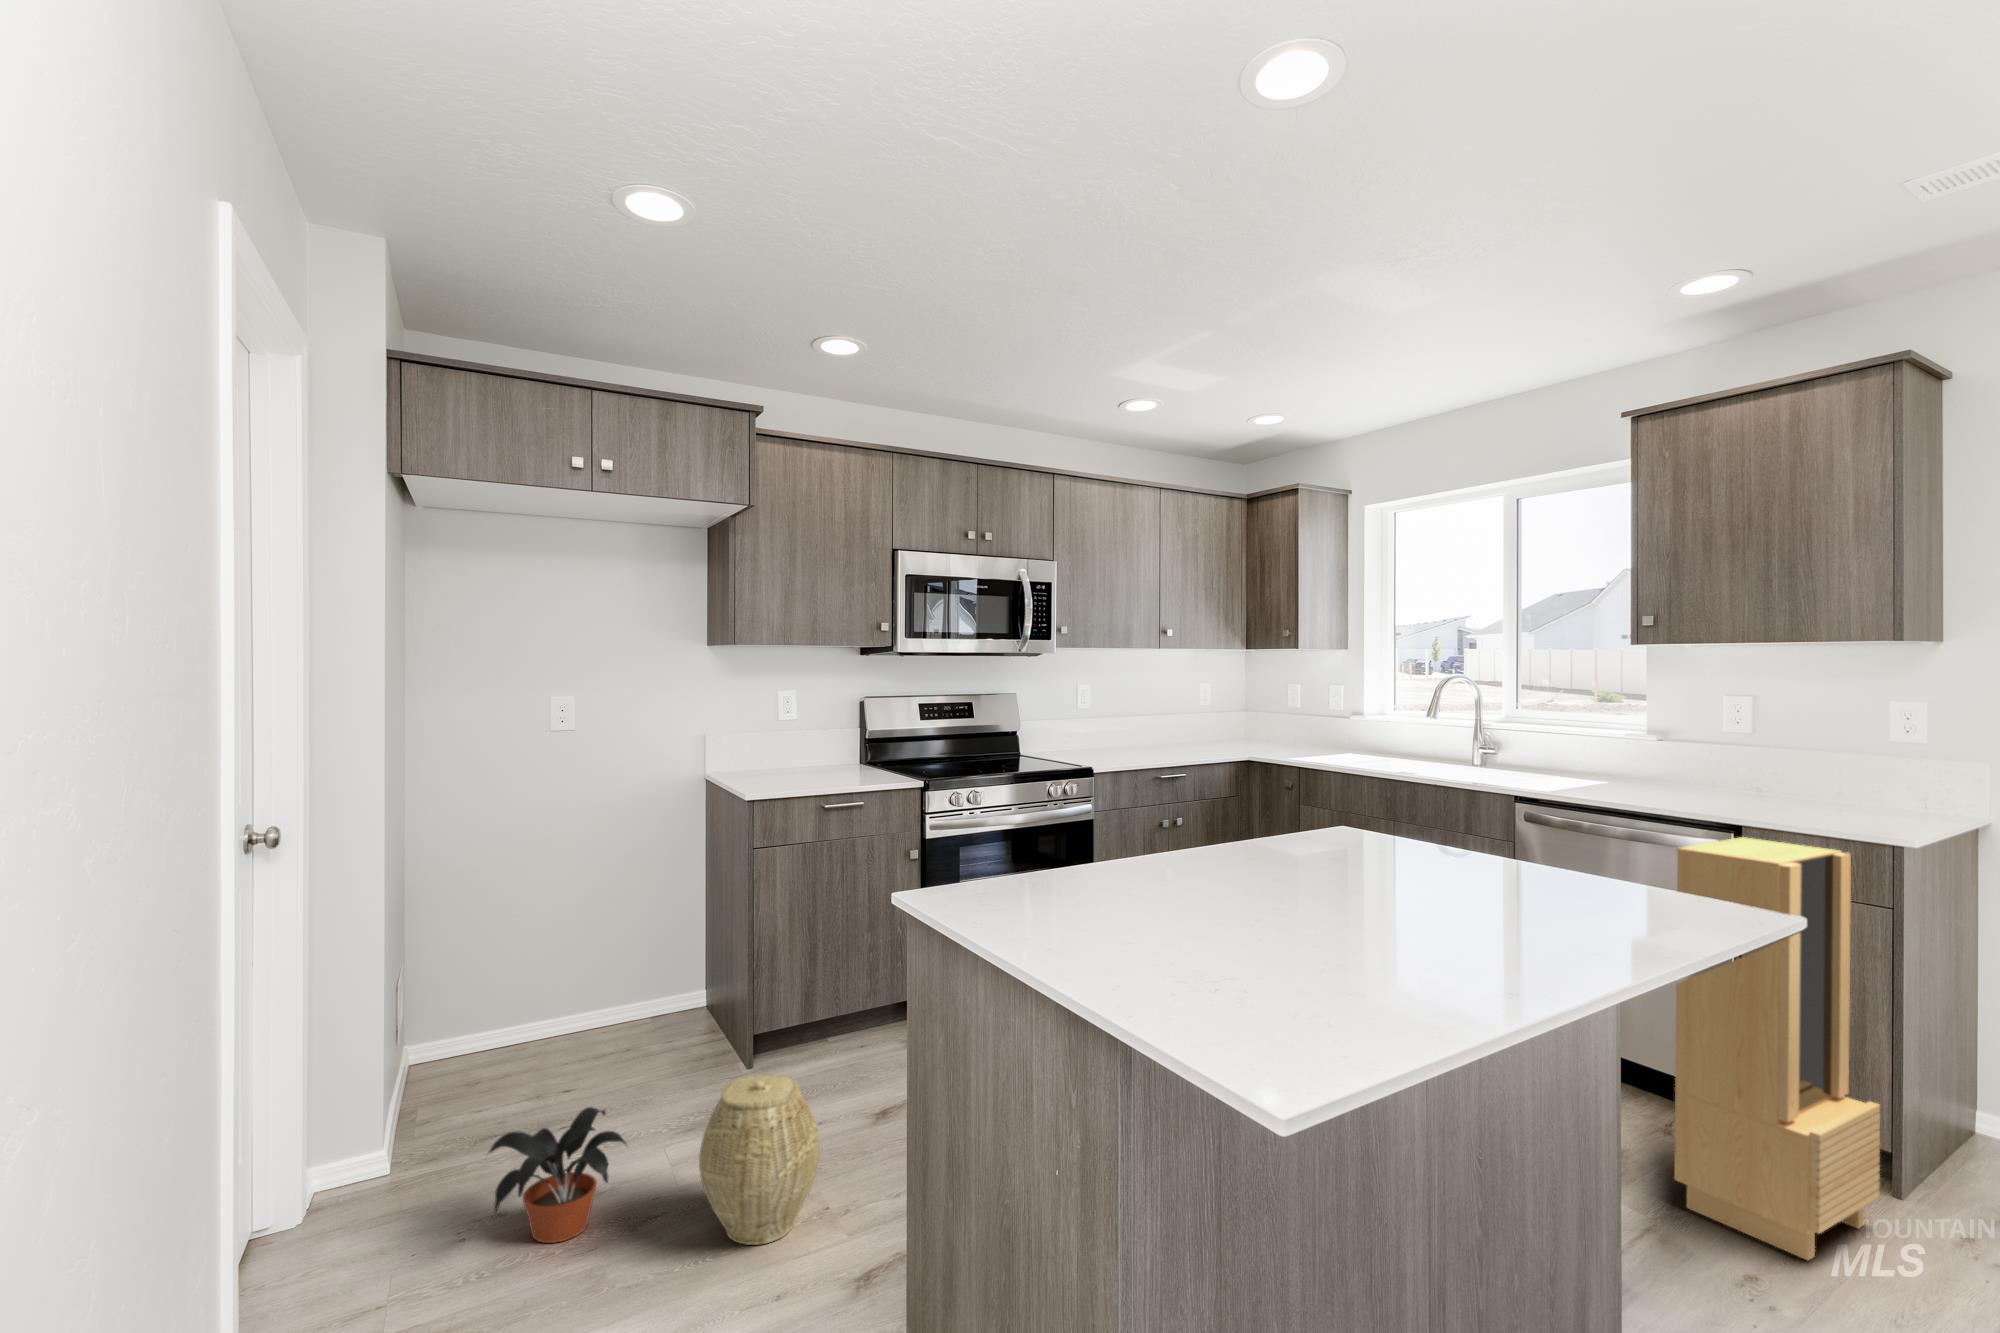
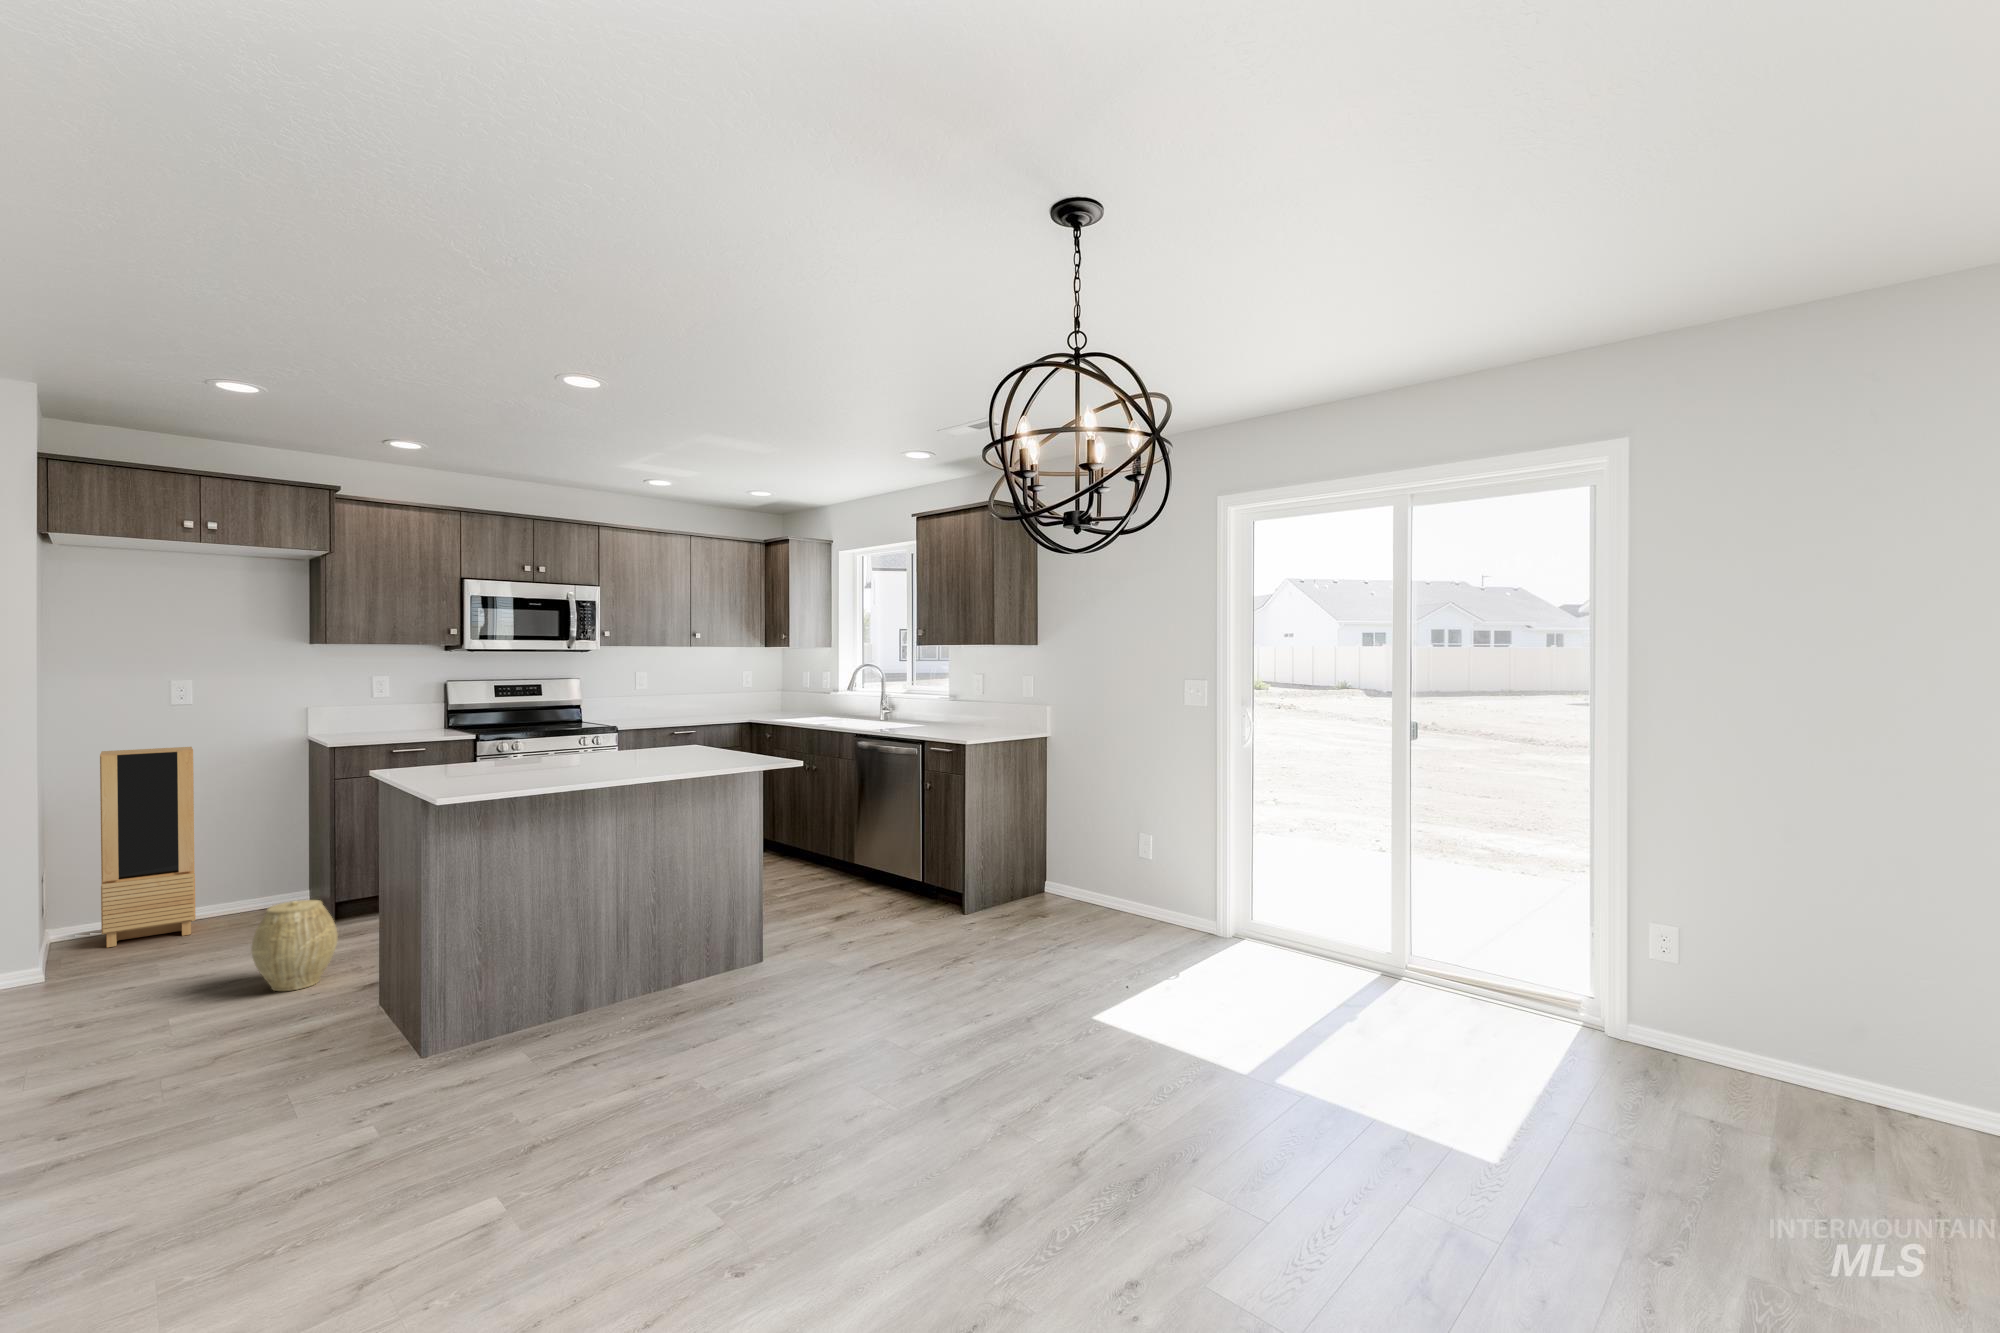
storage cabinet: present [1674,837,1880,1260] -> present [100,747,195,947]
potted plant: present [489,1107,626,1243] -> none [102,928,208,1001]

